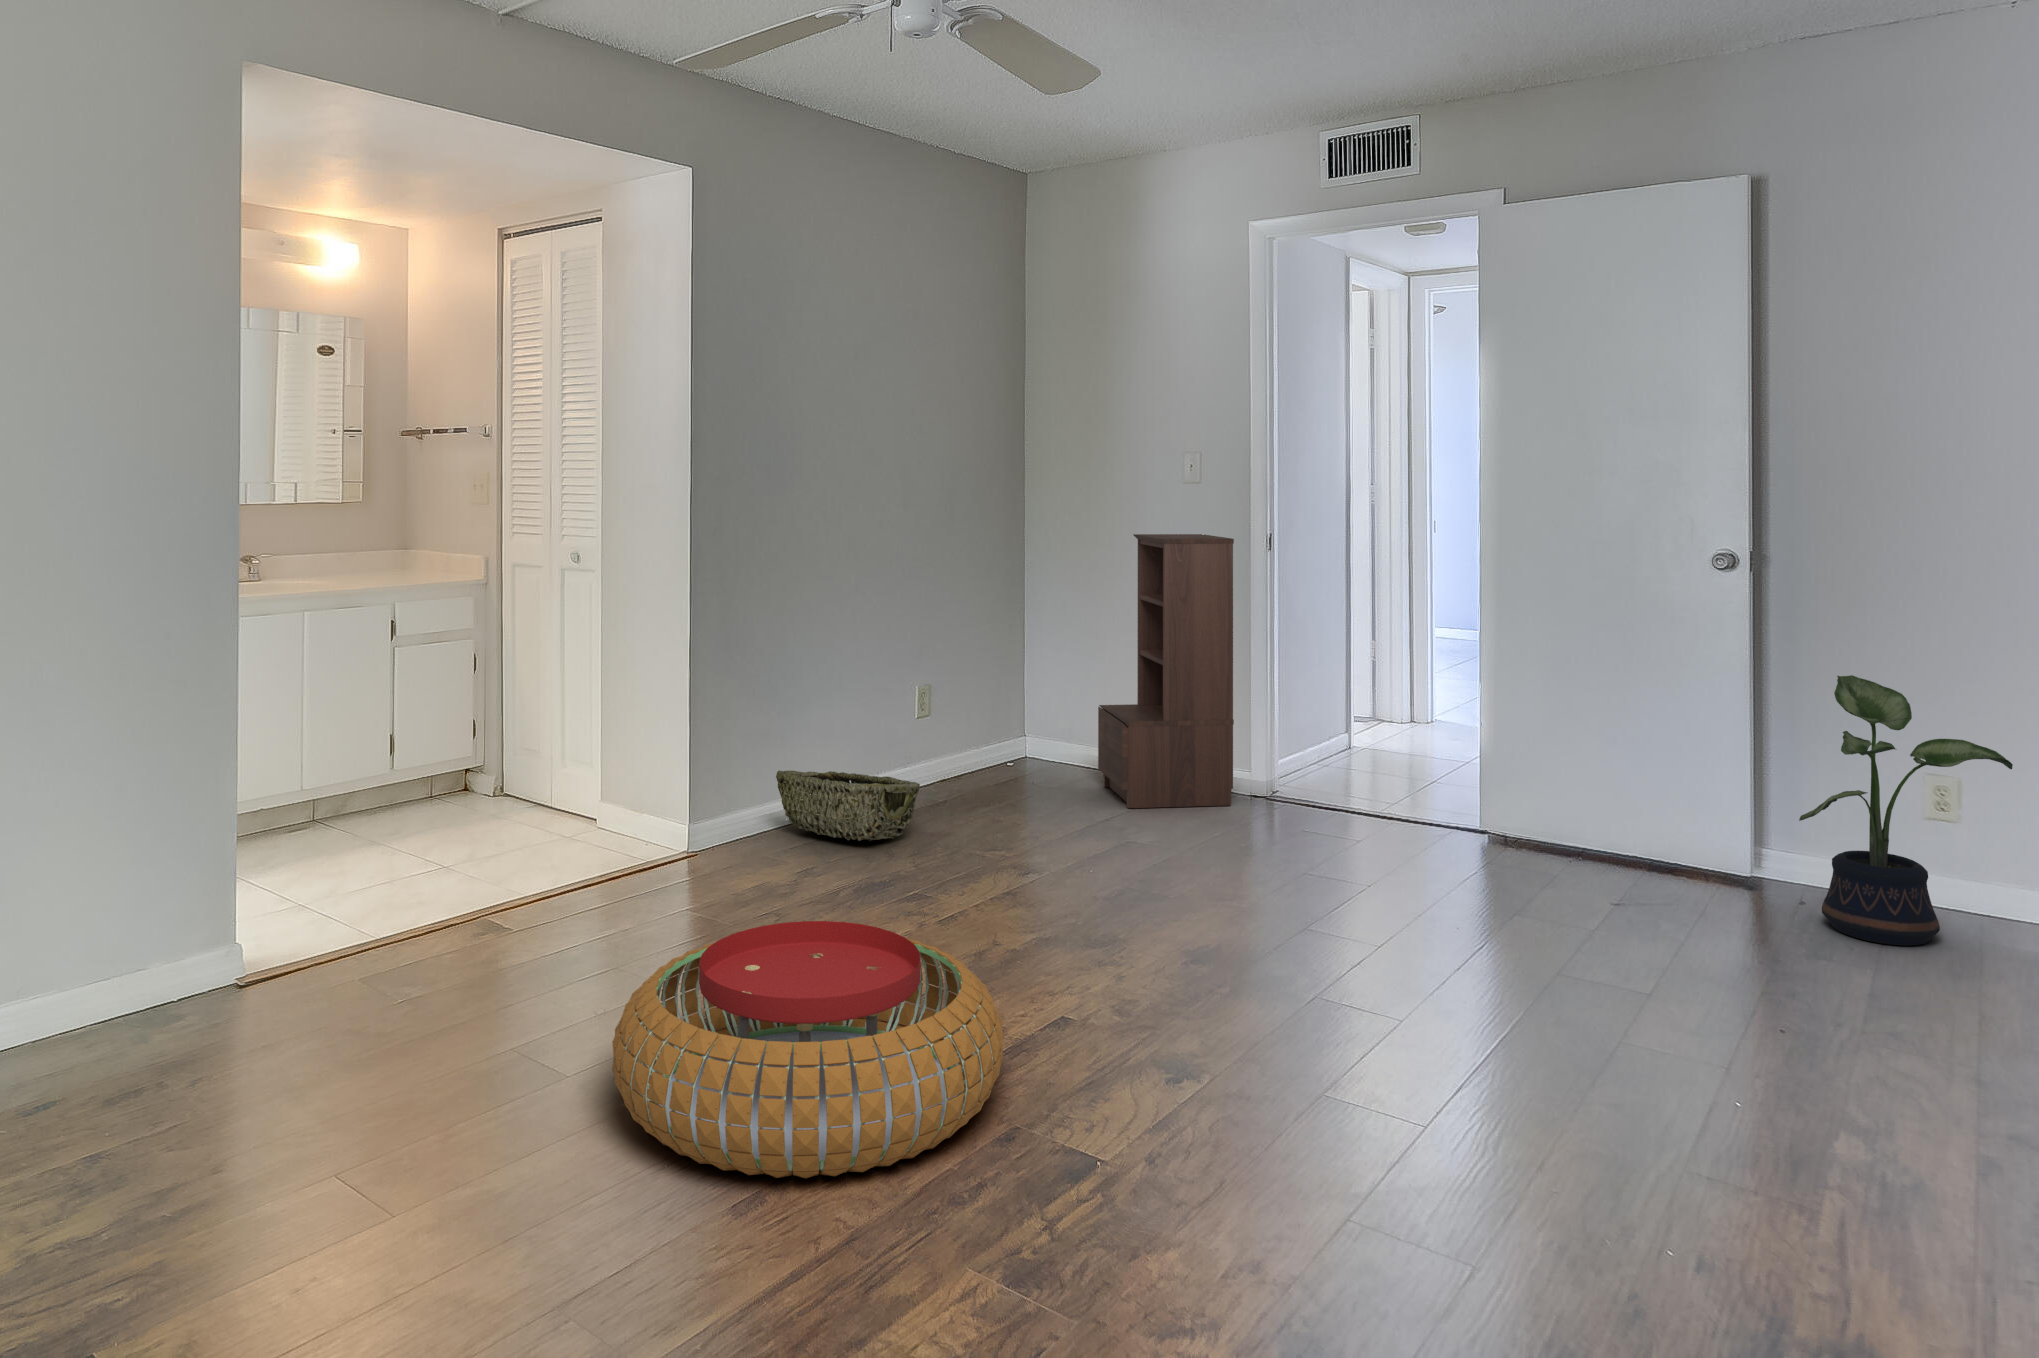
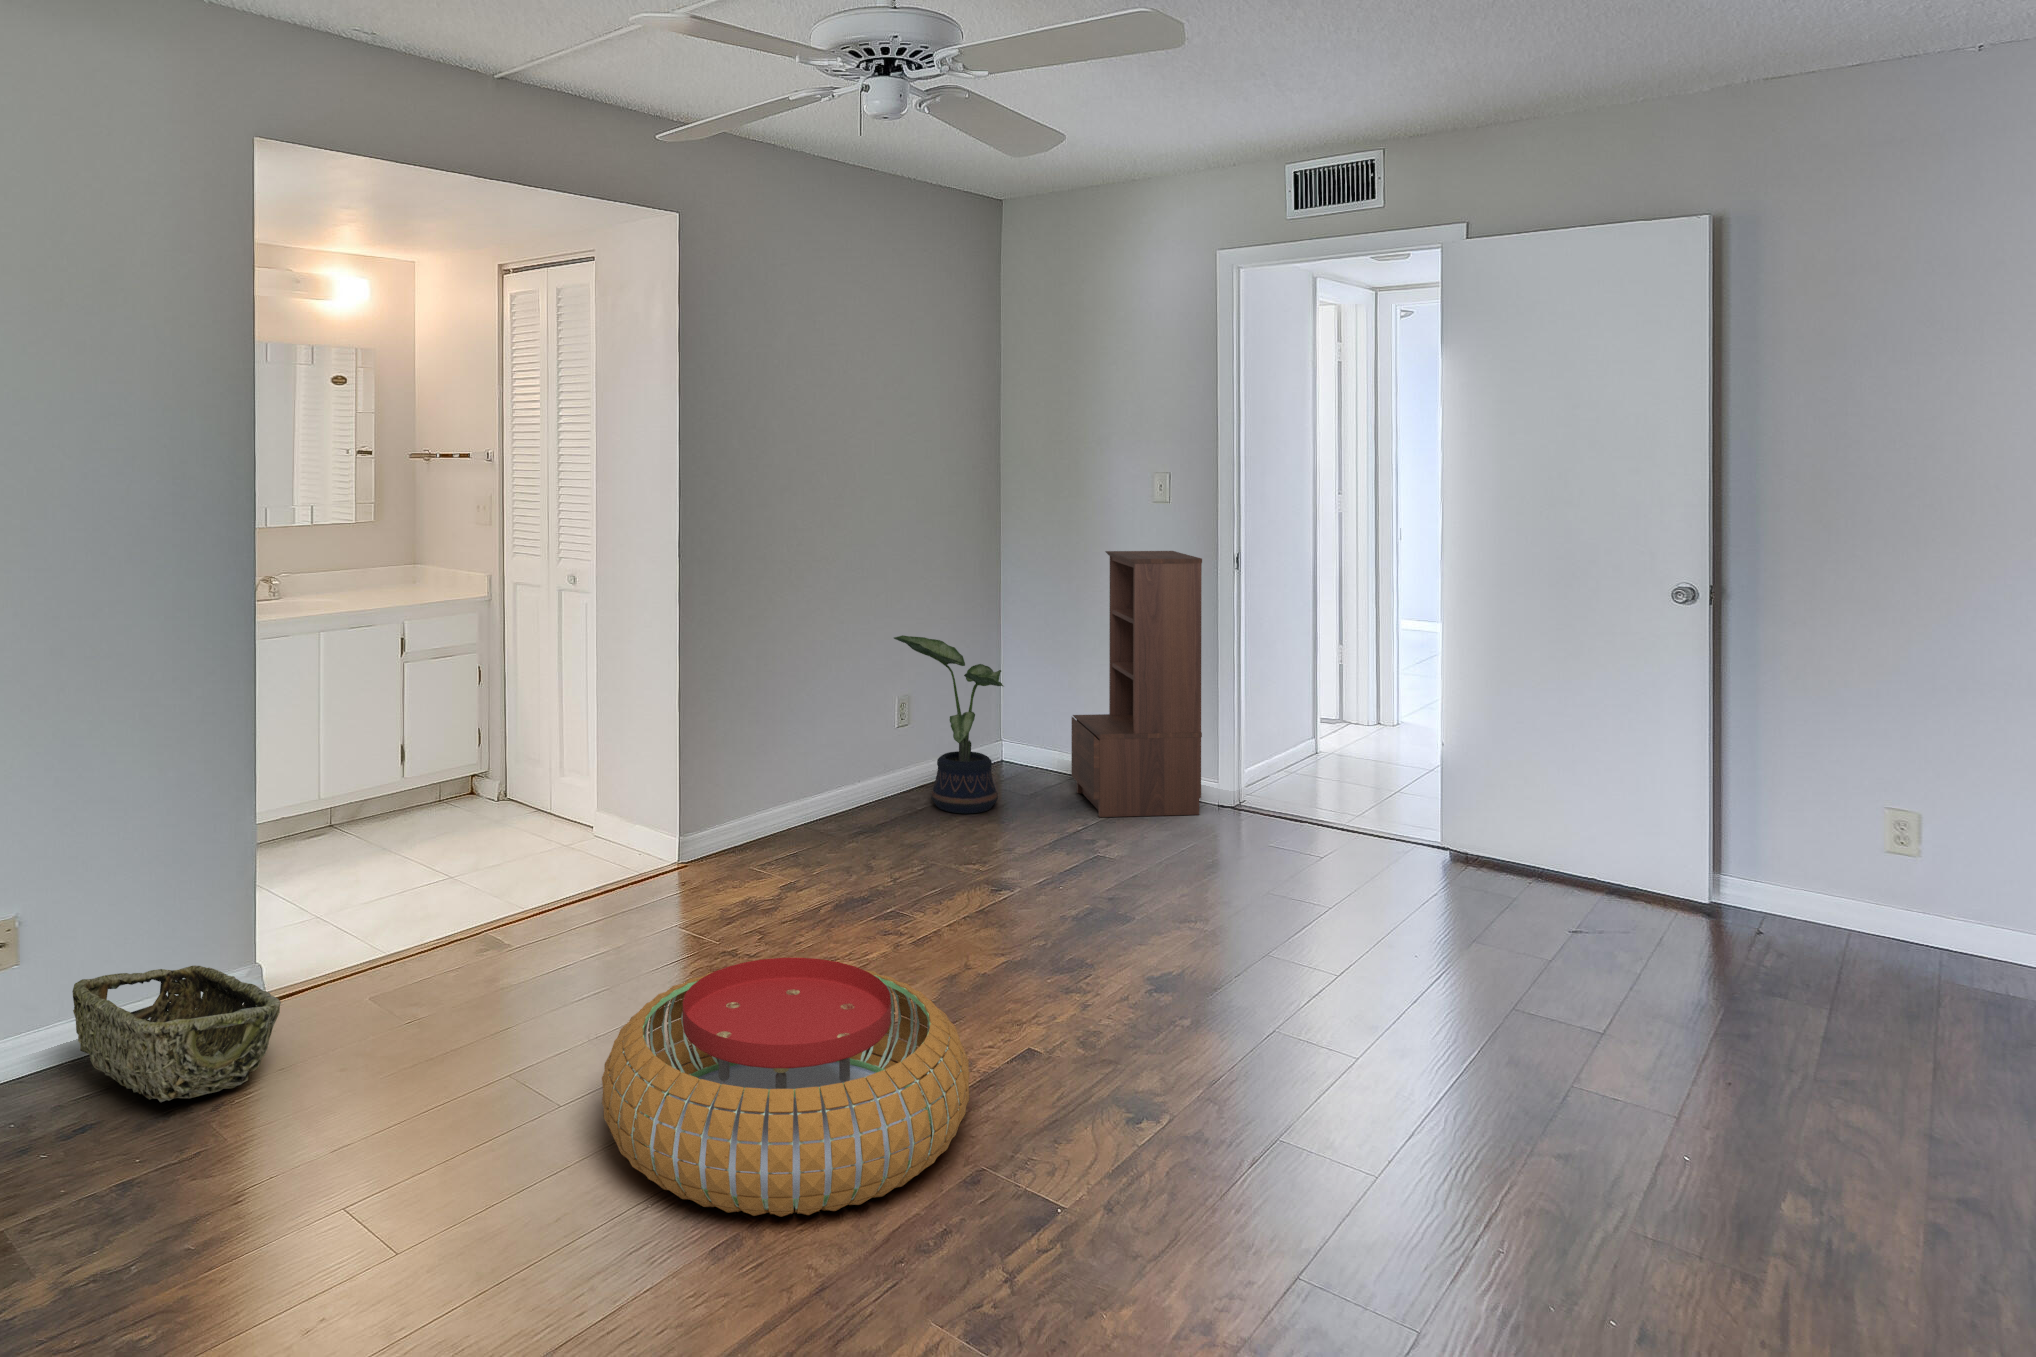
potted plant: present [1799,675,2013,946] -> present [894,635,1003,814]
woven basket: present [776,771,920,842] -> present [72,966,281,1102]

